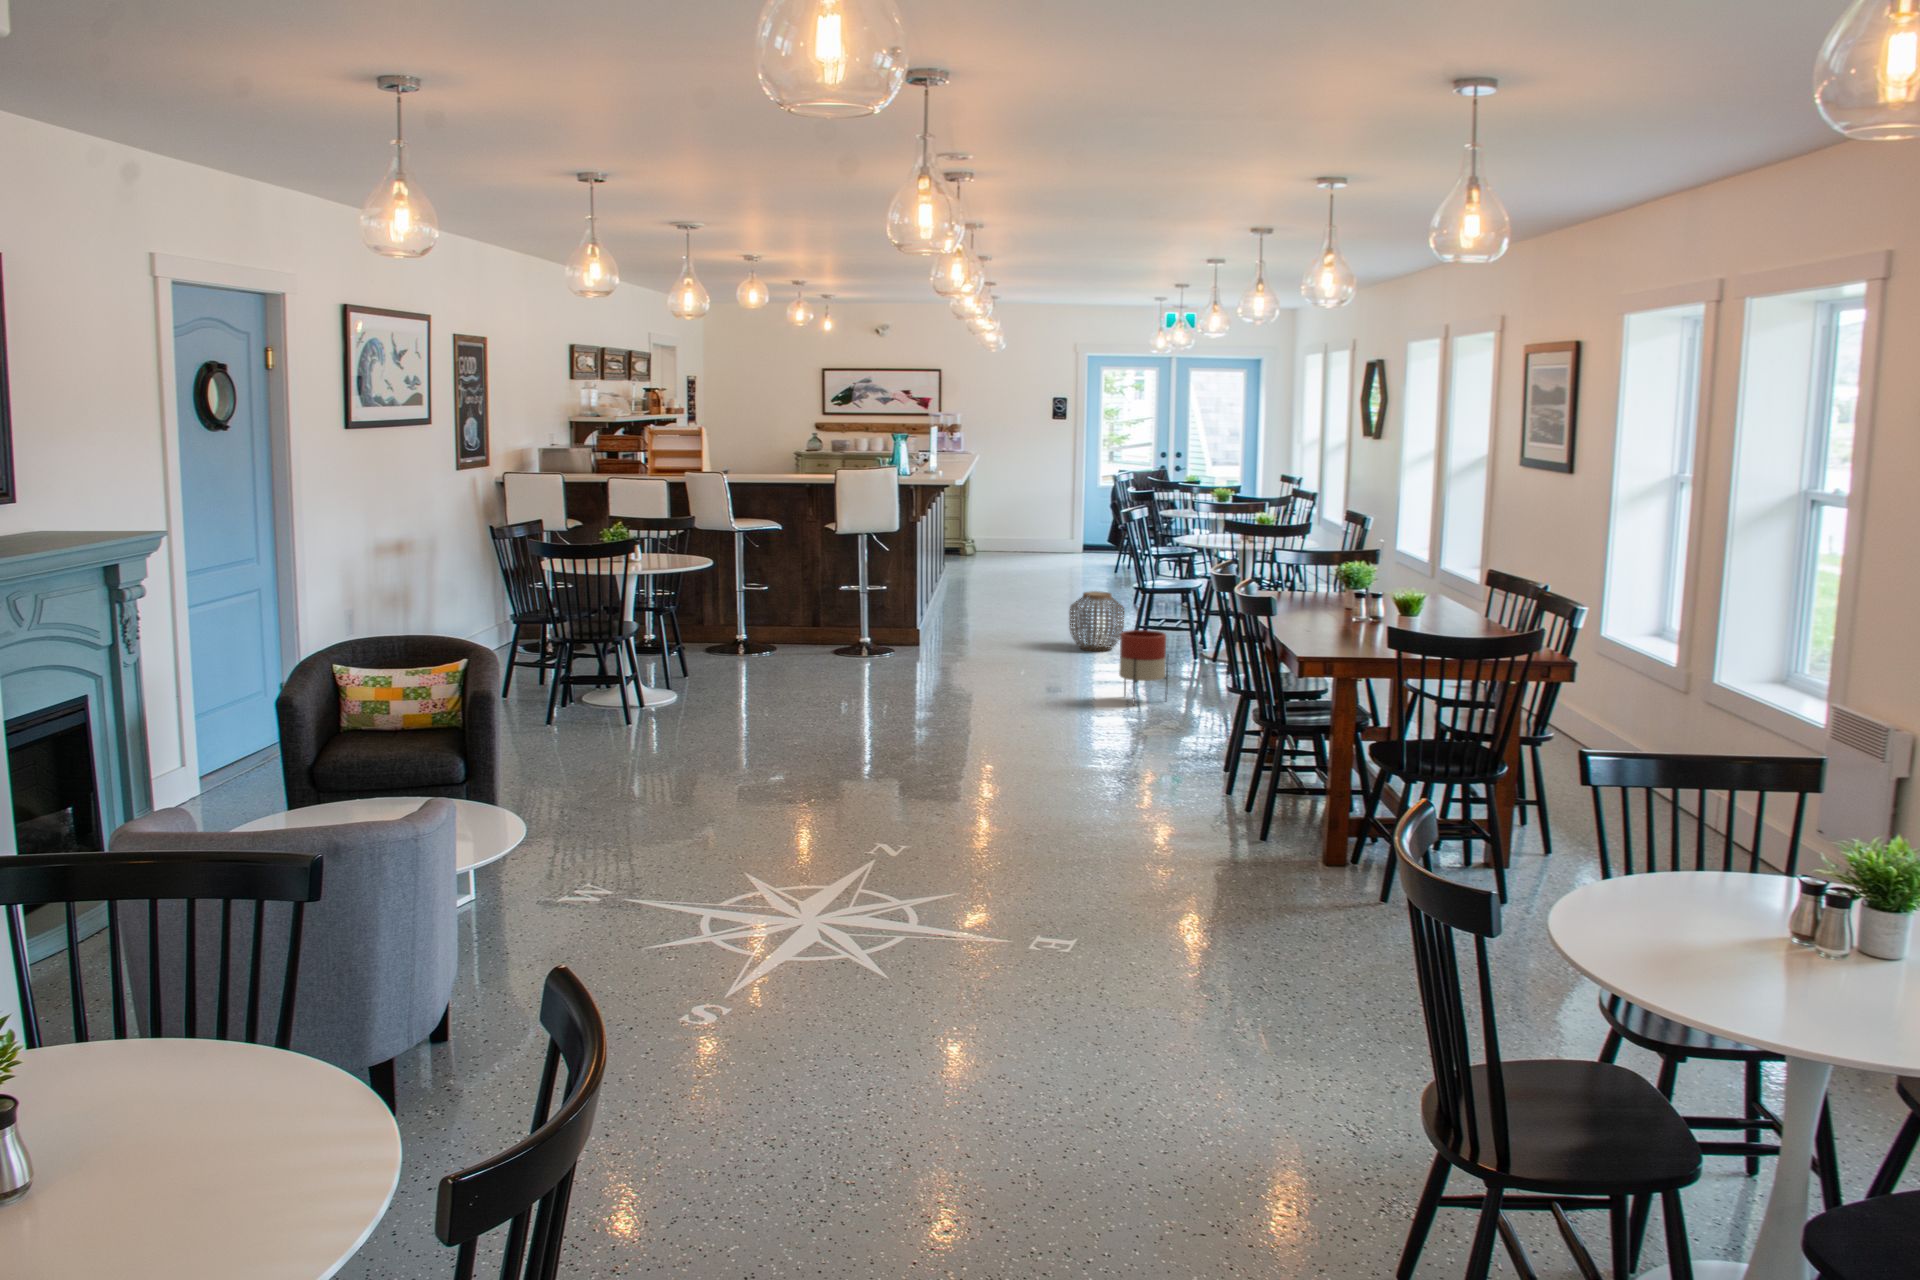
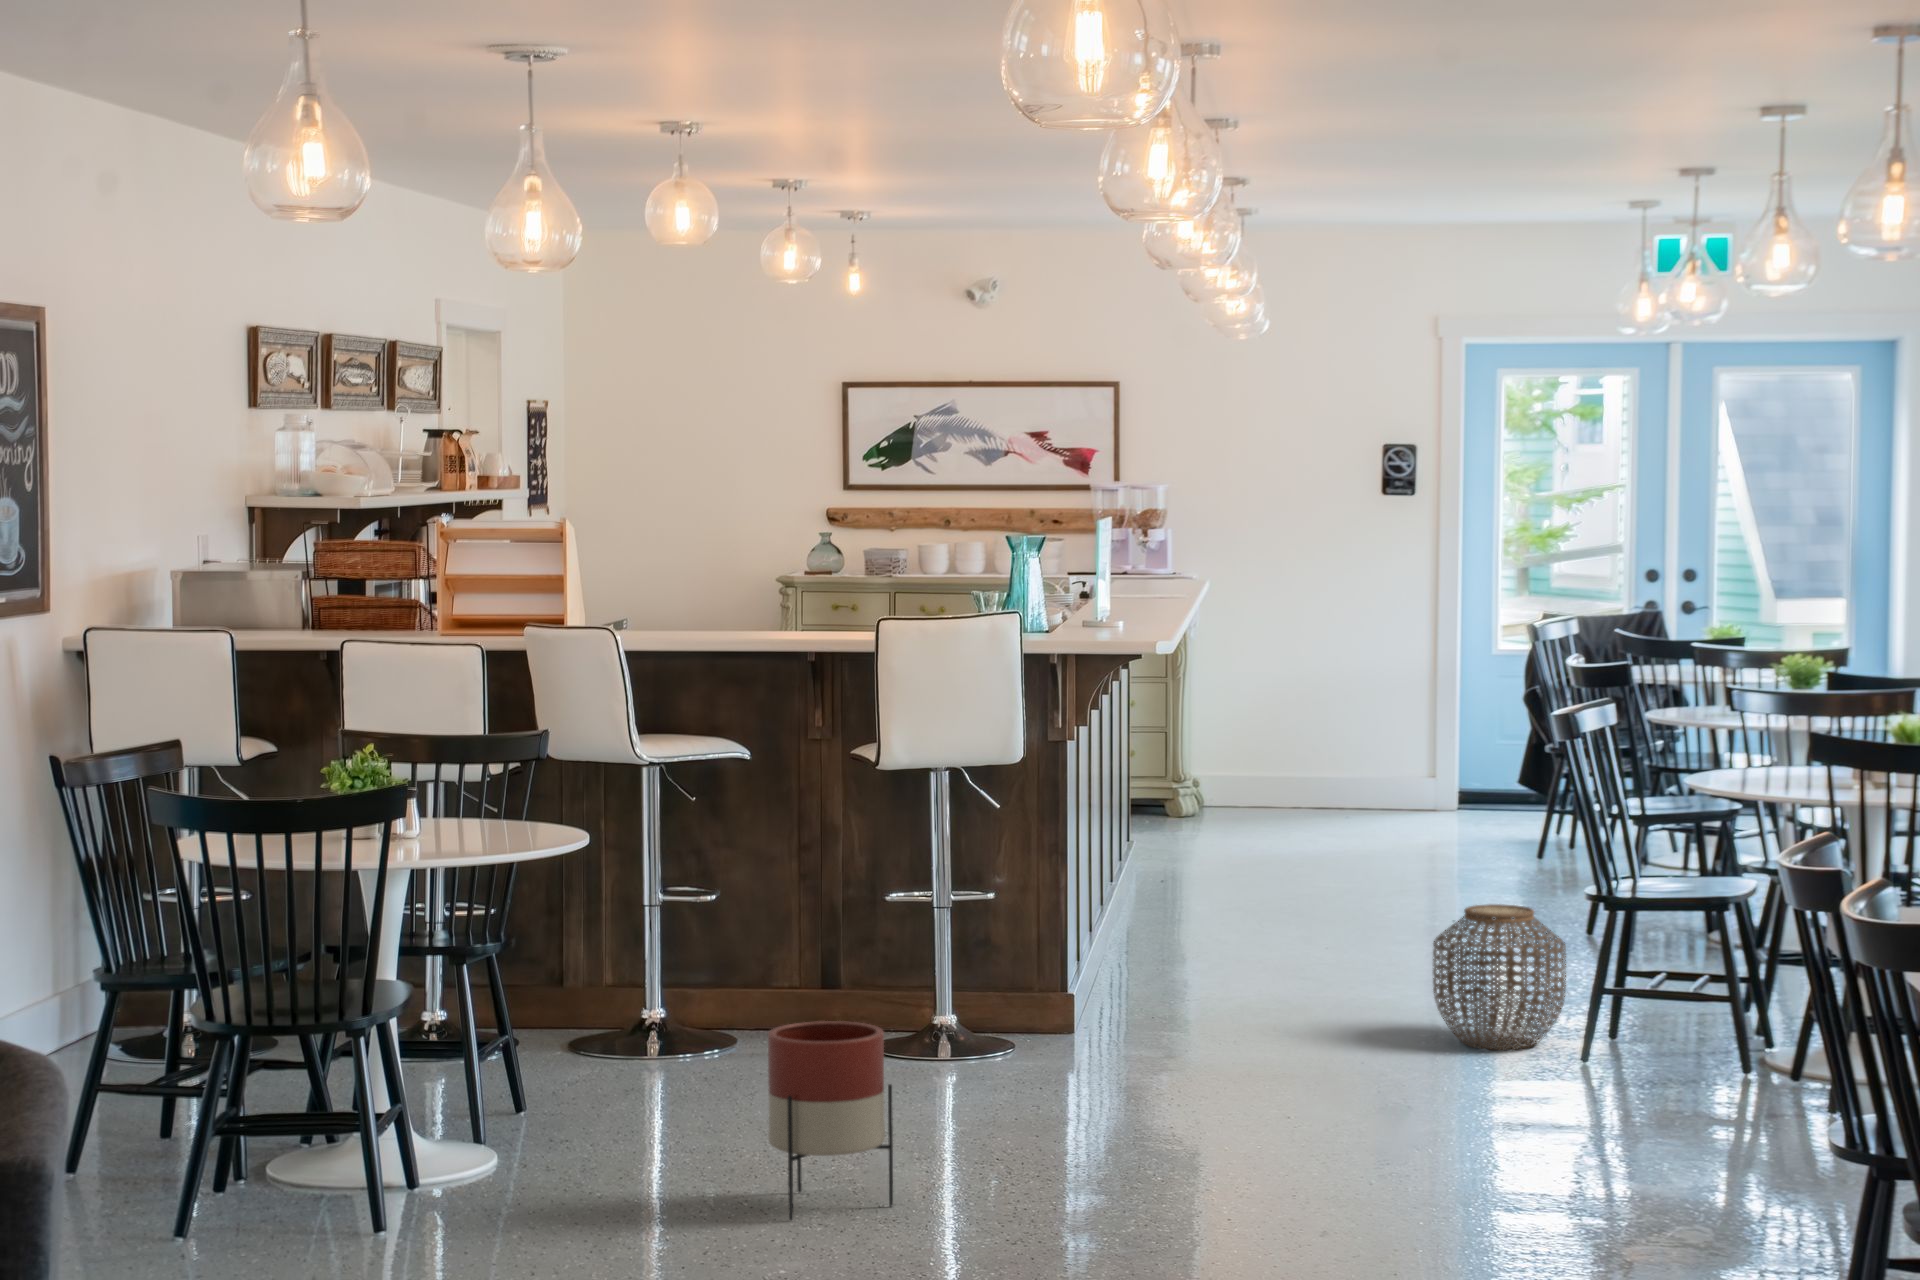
planter: present [1119,630,1168,700] -> present [768,1021,893,1220]

